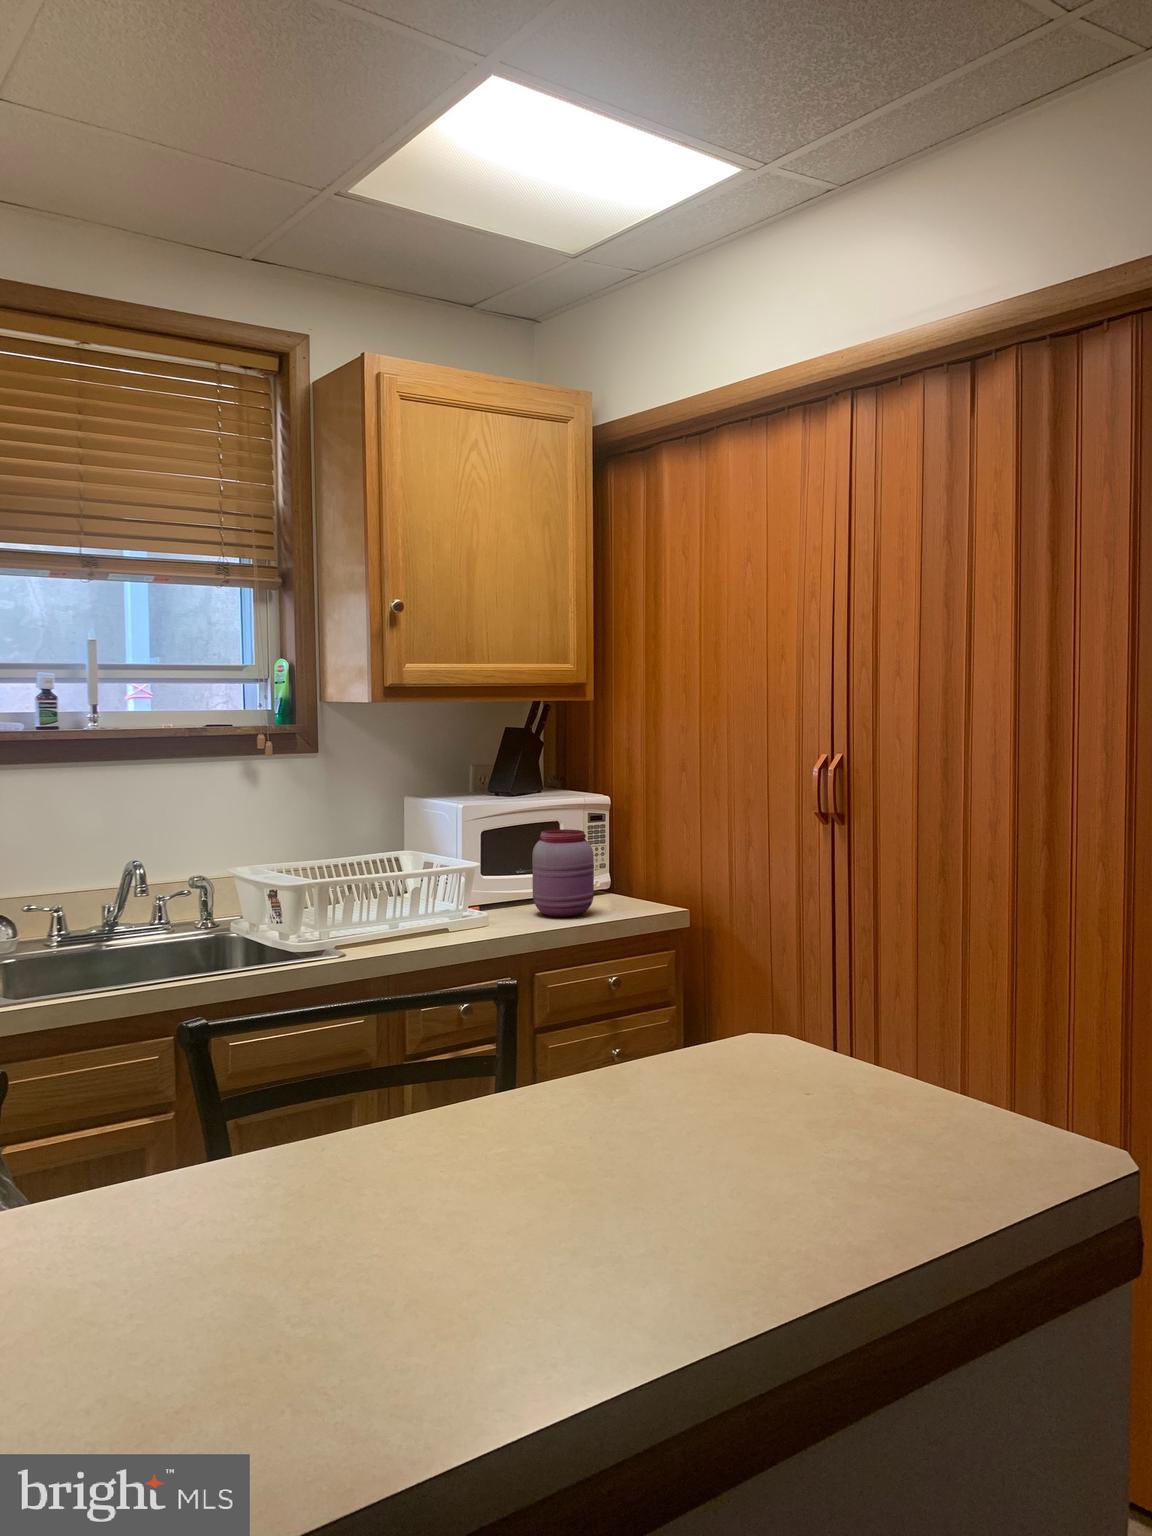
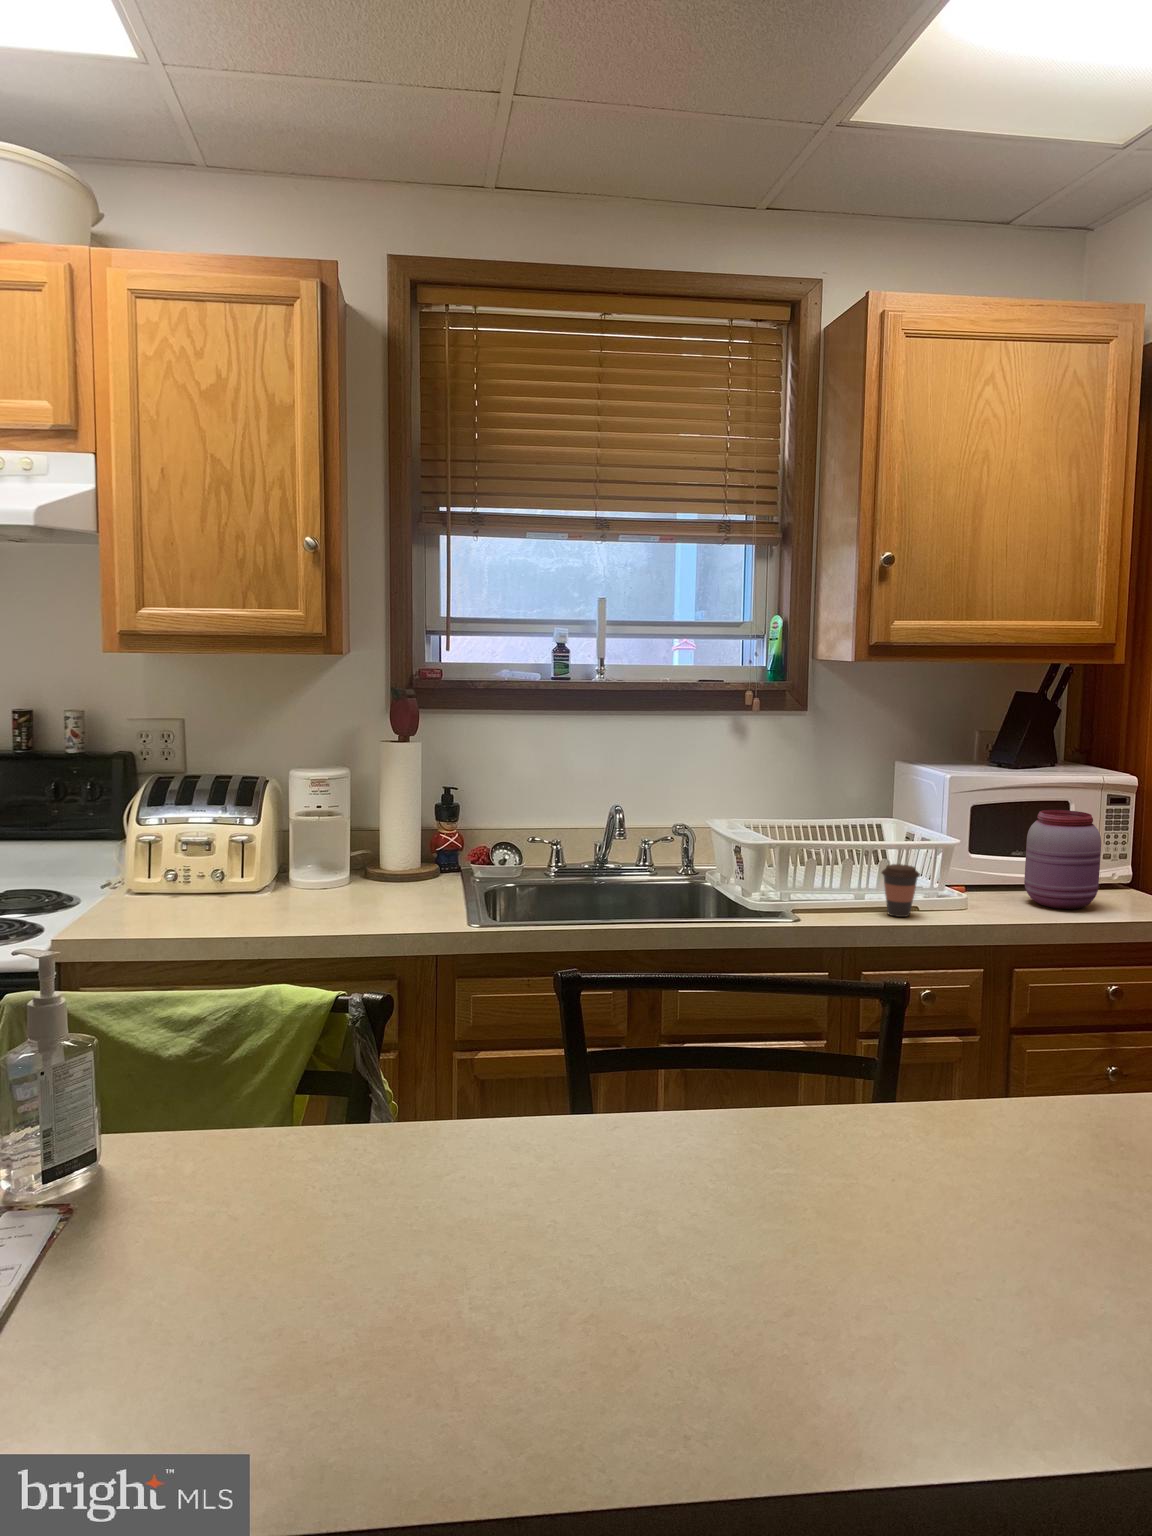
coffee cup: none [416,890,452,940] -> present [882,864,920,917]

